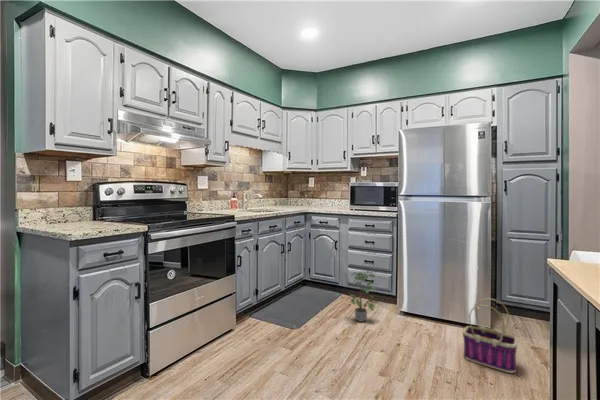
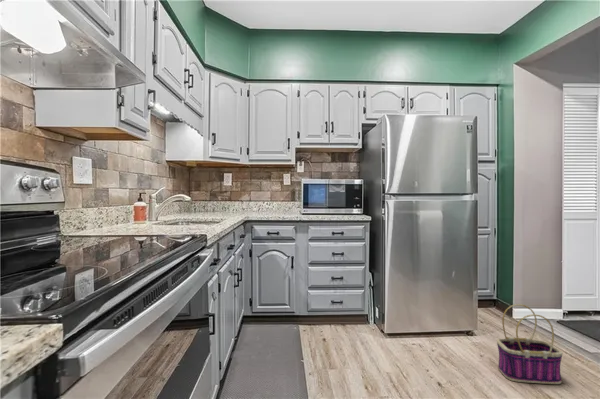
potted plant: present [350,271,378,322] -> none [347,291,383,364]

